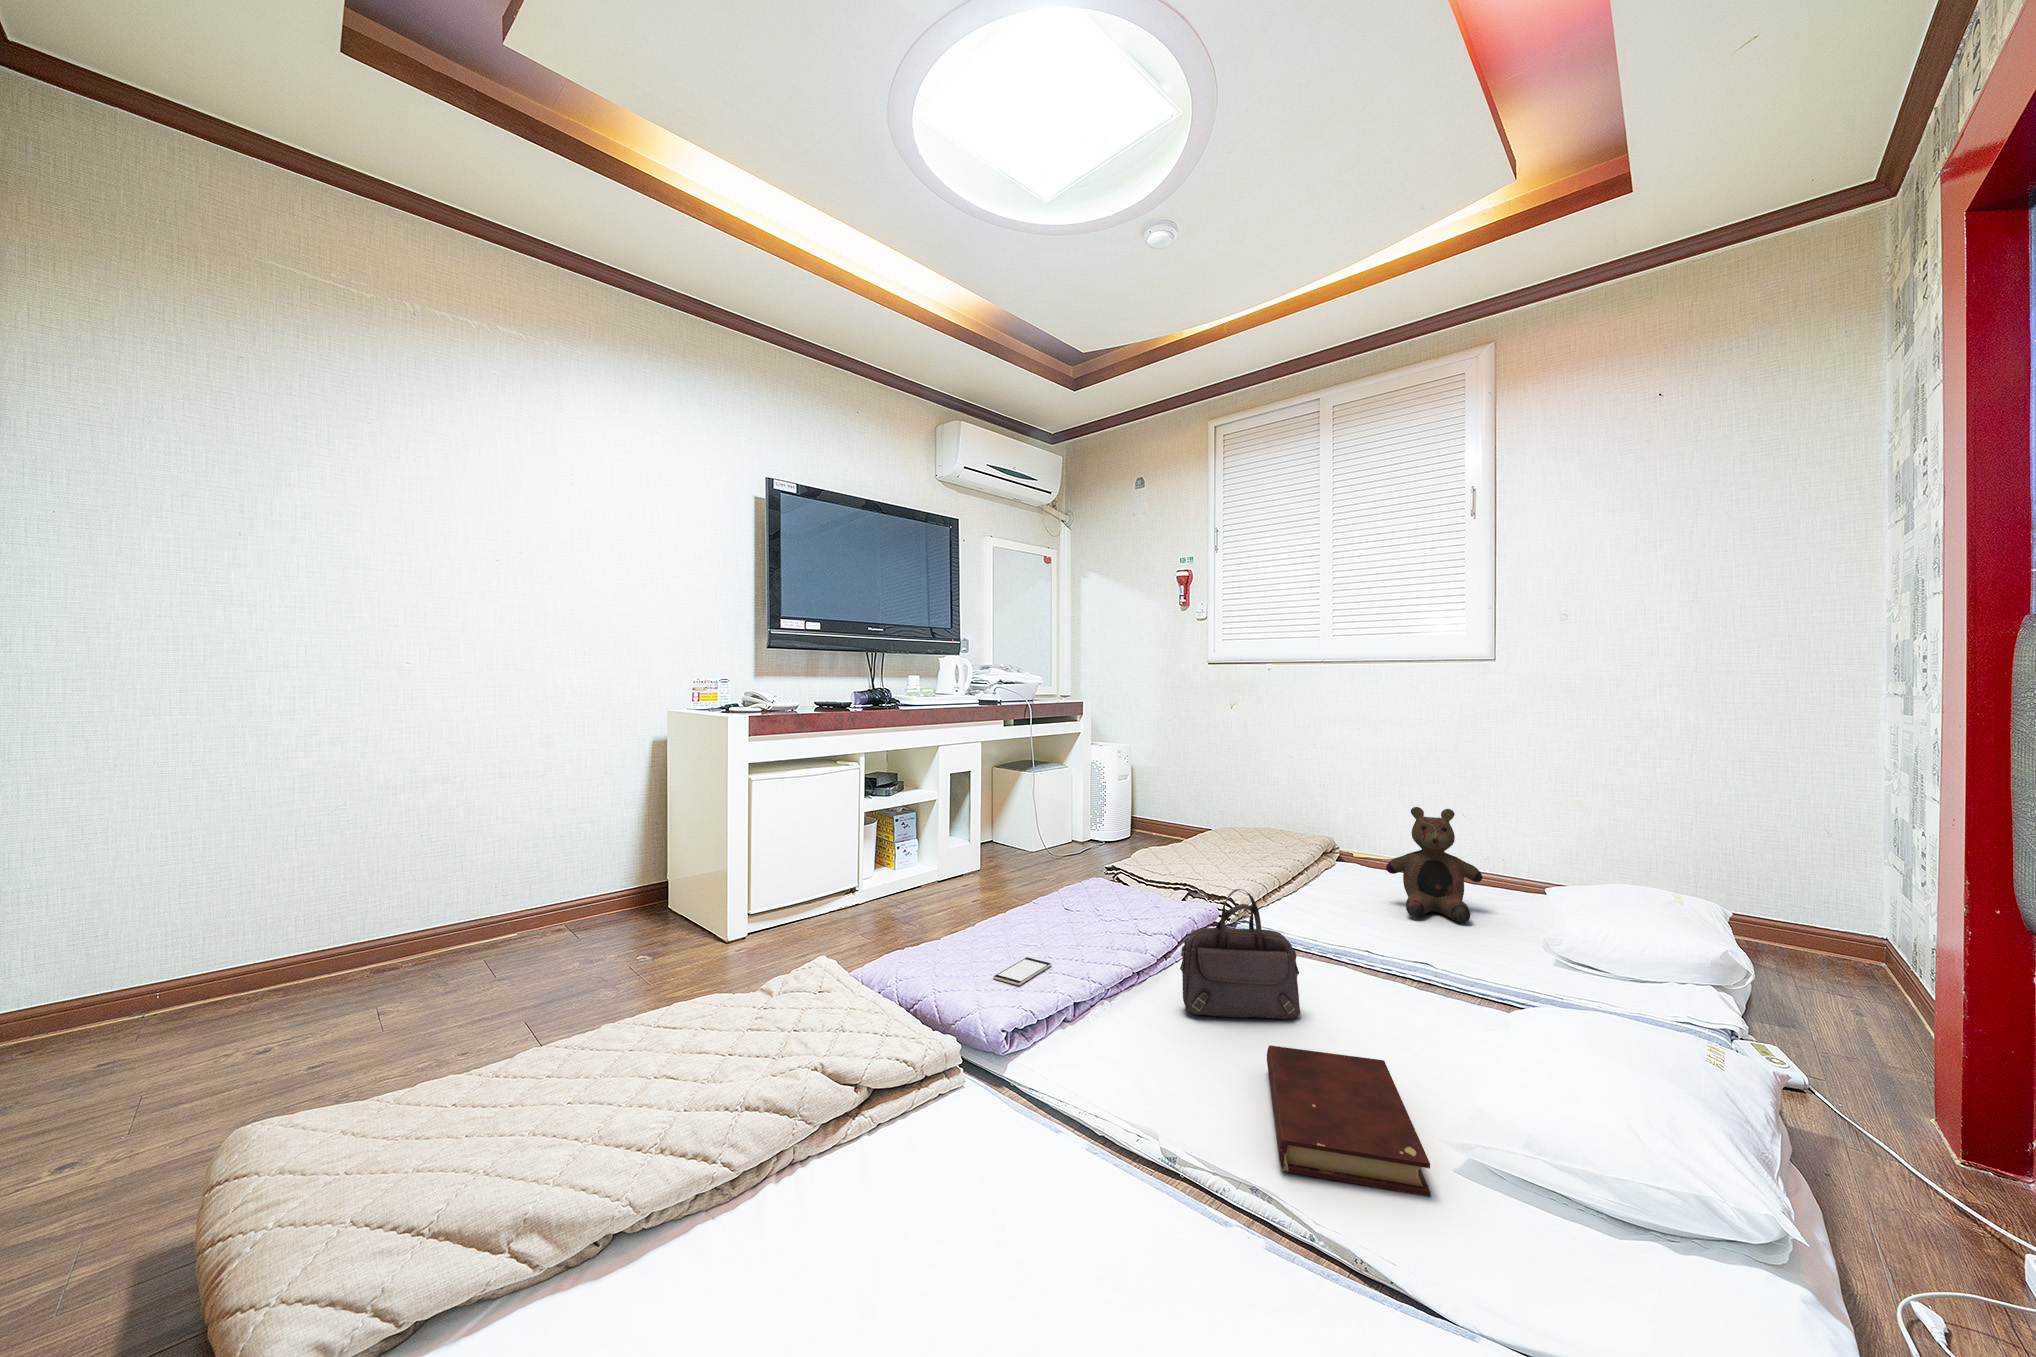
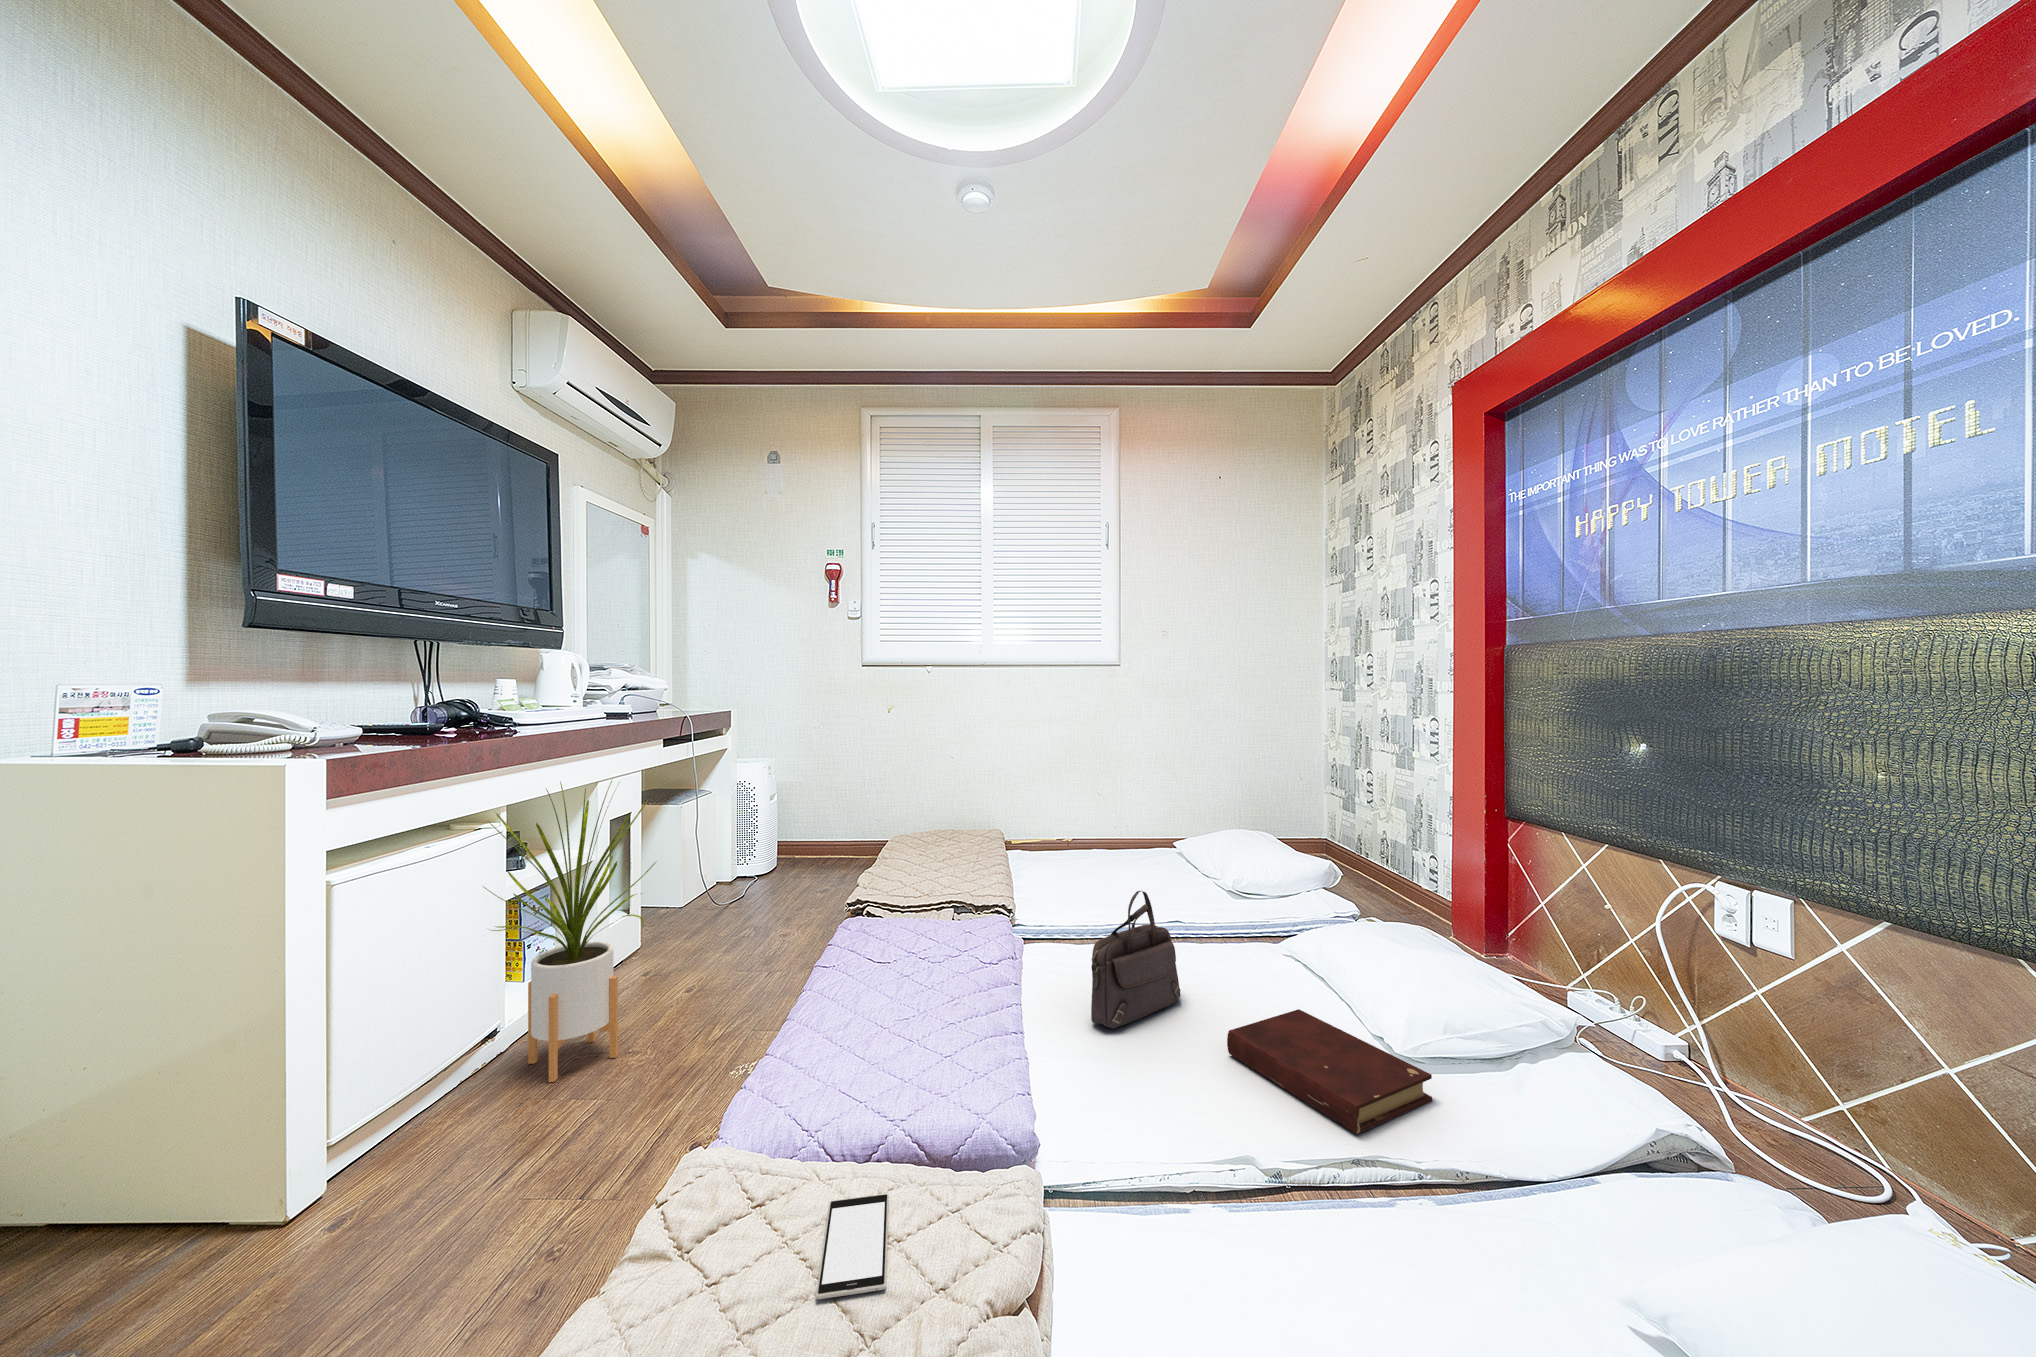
house plant: none [837,741,934,929] -> present [484,781,656,1082]
teddy bear: present [1386,807,1482,923] -> none [1093,790,1165,886]
smartphone: present [993,957,1052,986] -> present [816,1194,889,1299]

